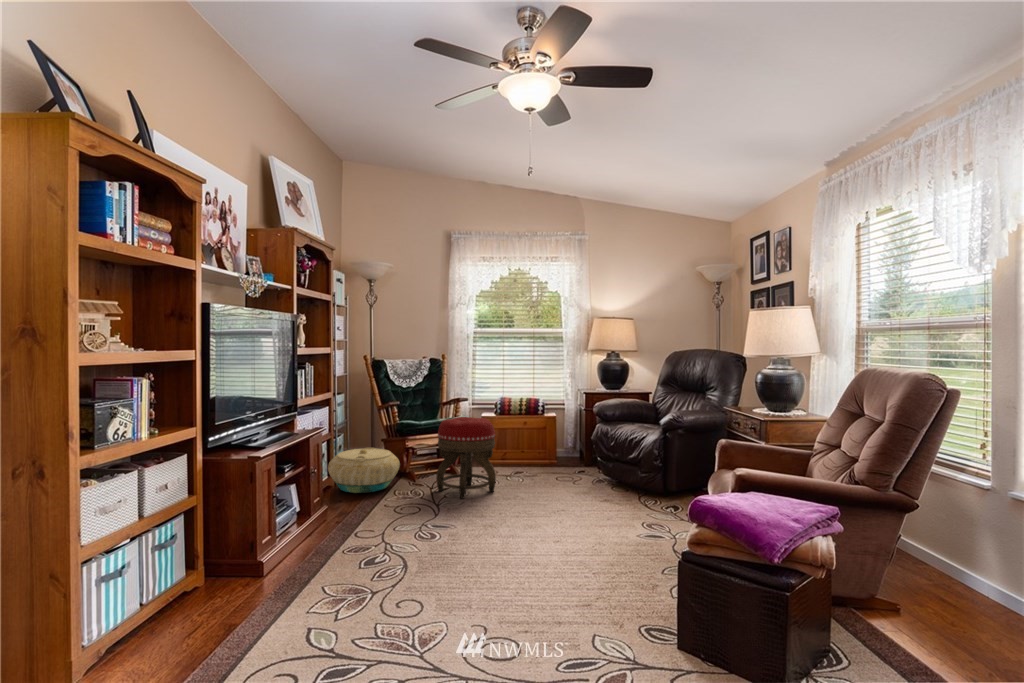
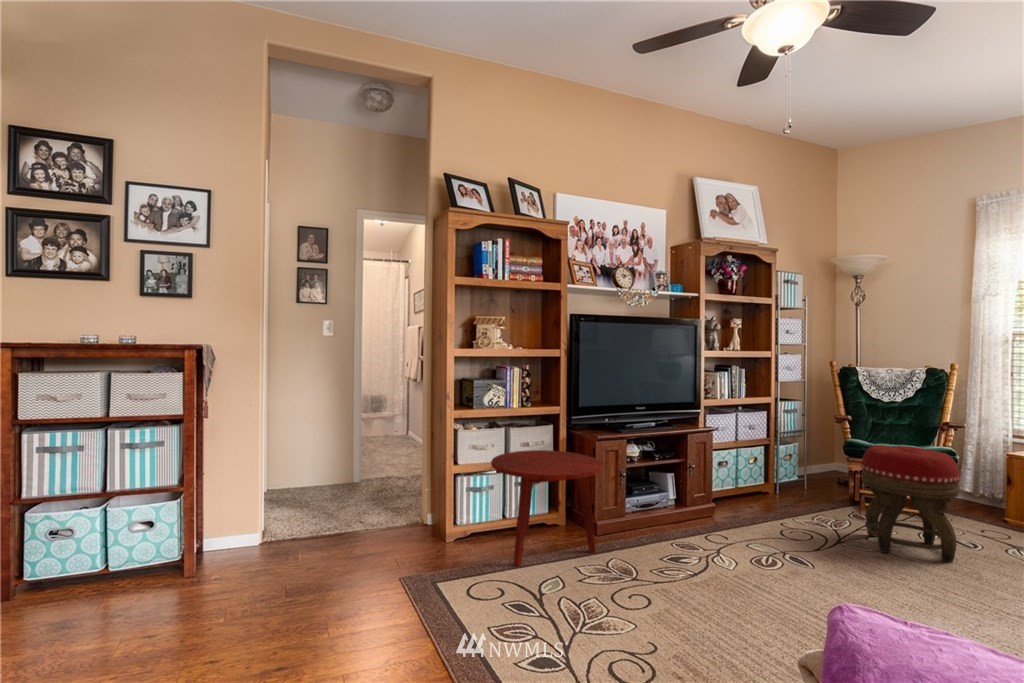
basket: present [328,448,400,493] -> none [749,462,836,513]
side table: none [155,481,319,647] -> present [491,450,602,566]

